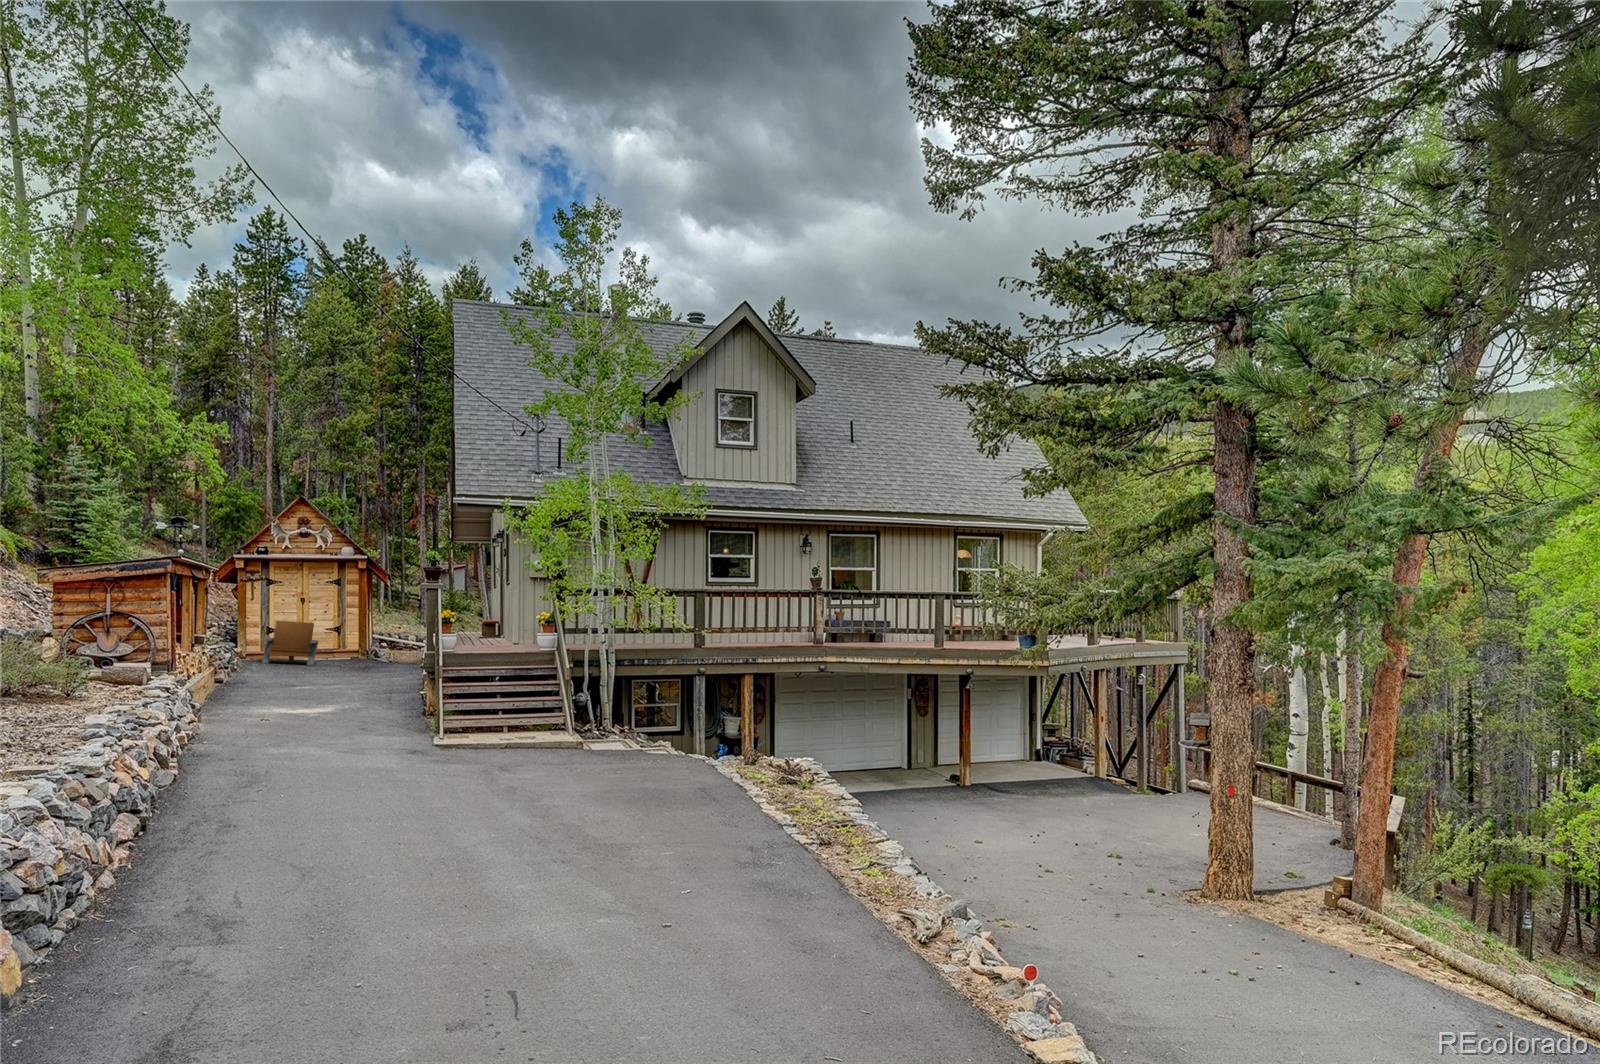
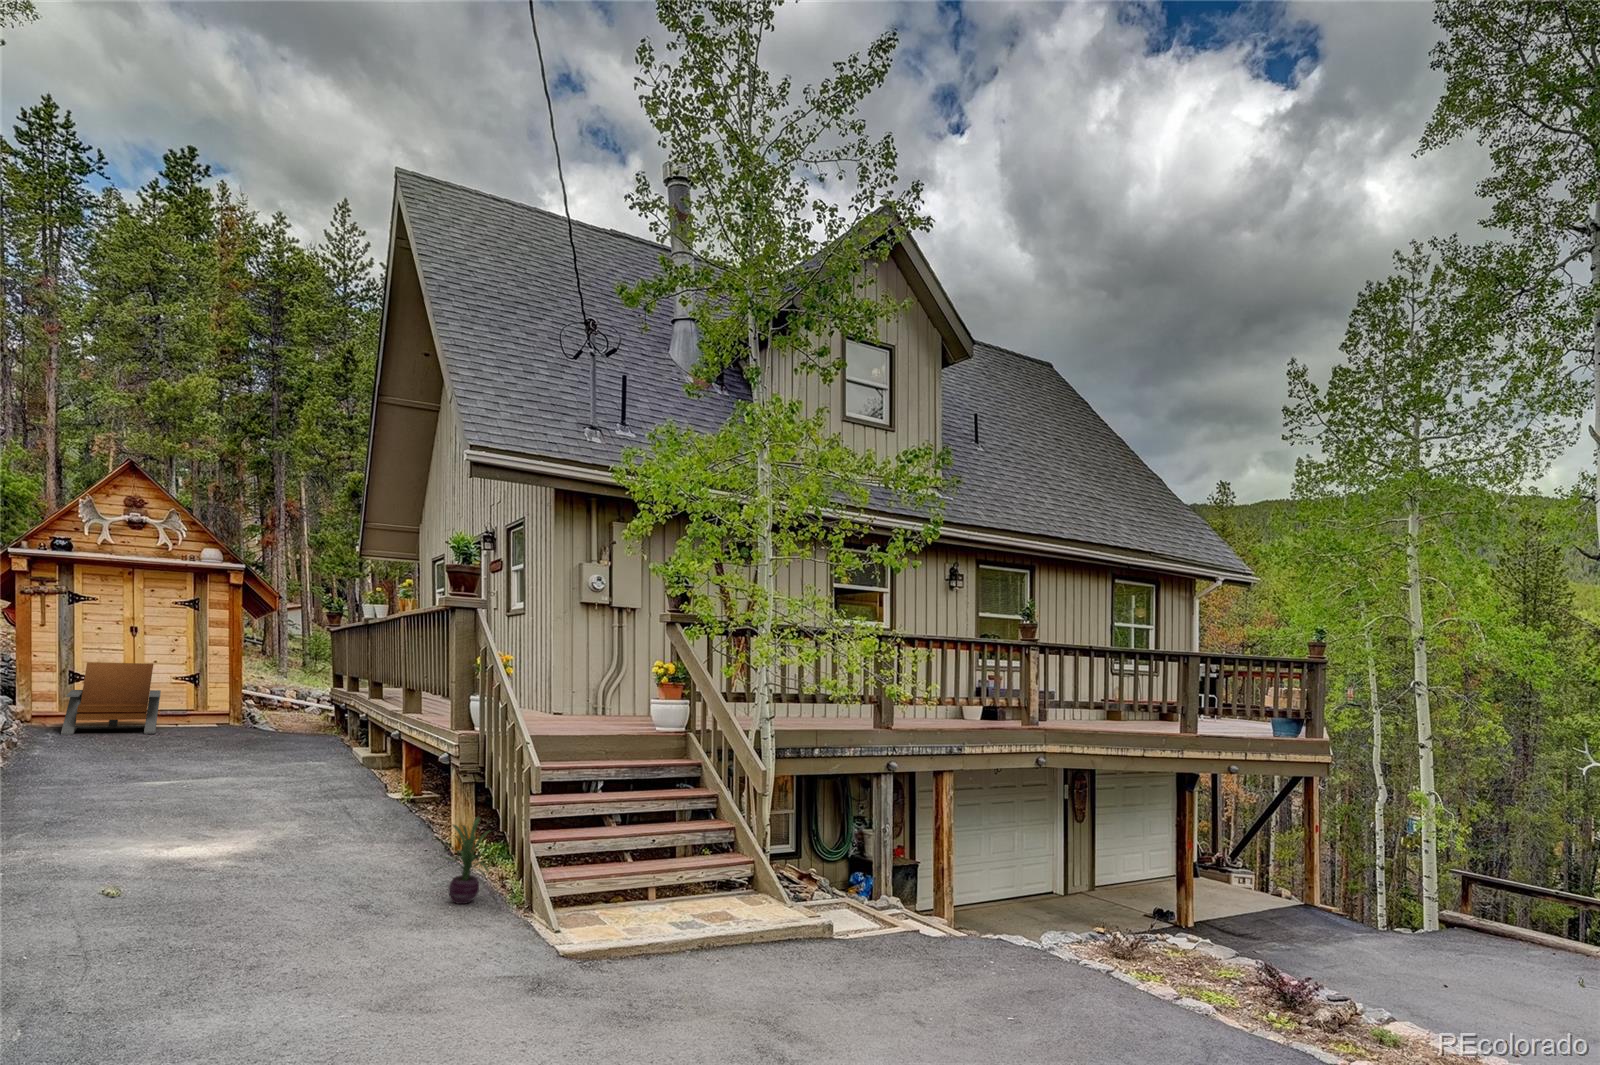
decorative plant: none [395,686,441,725] -> present [436,817,491,904]

